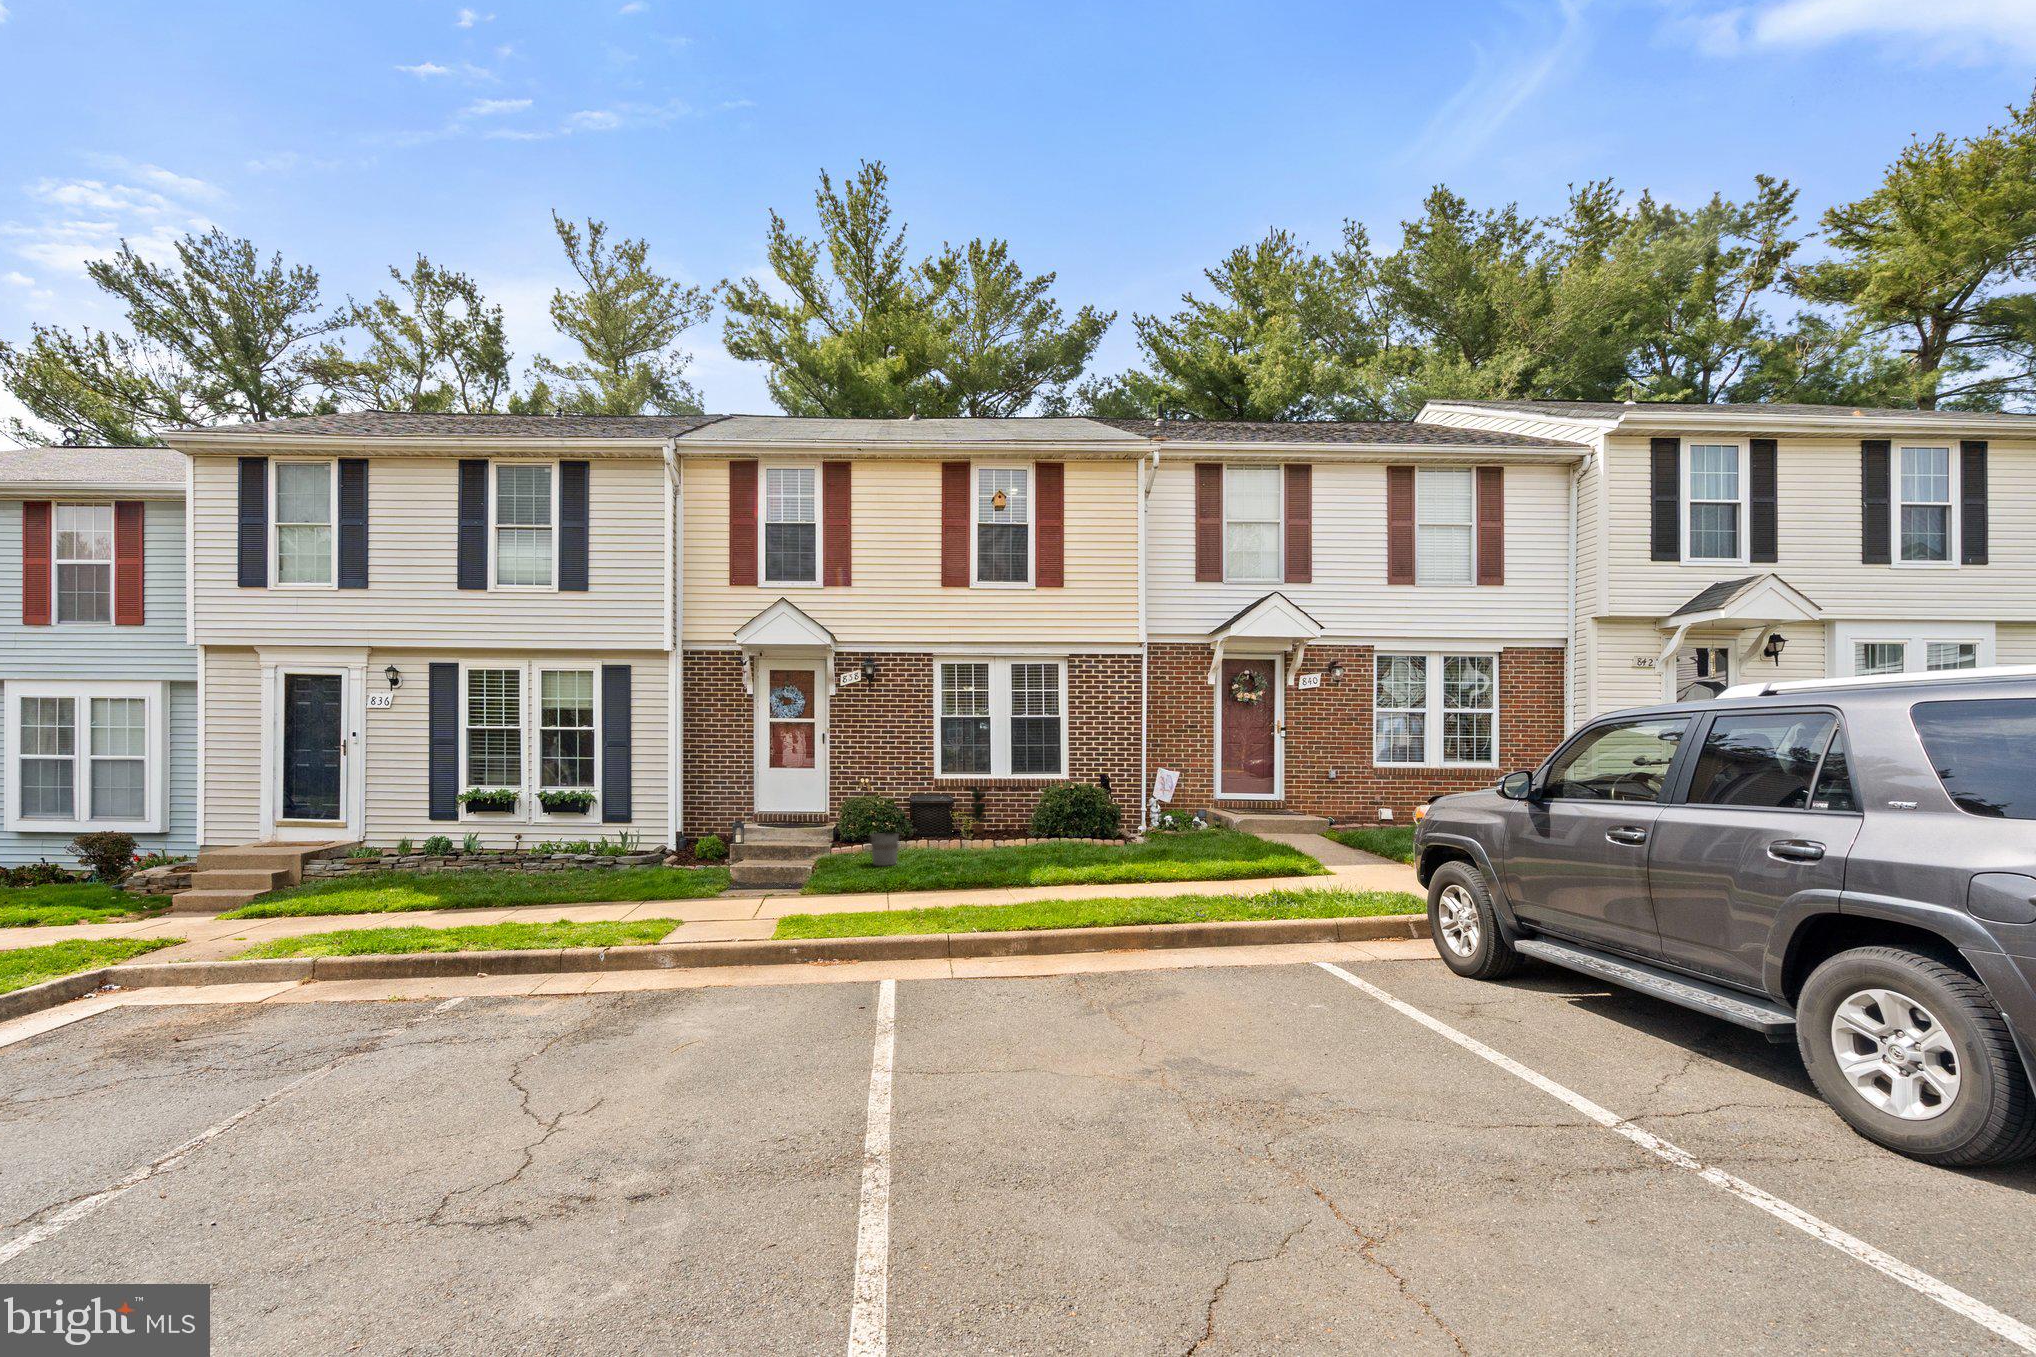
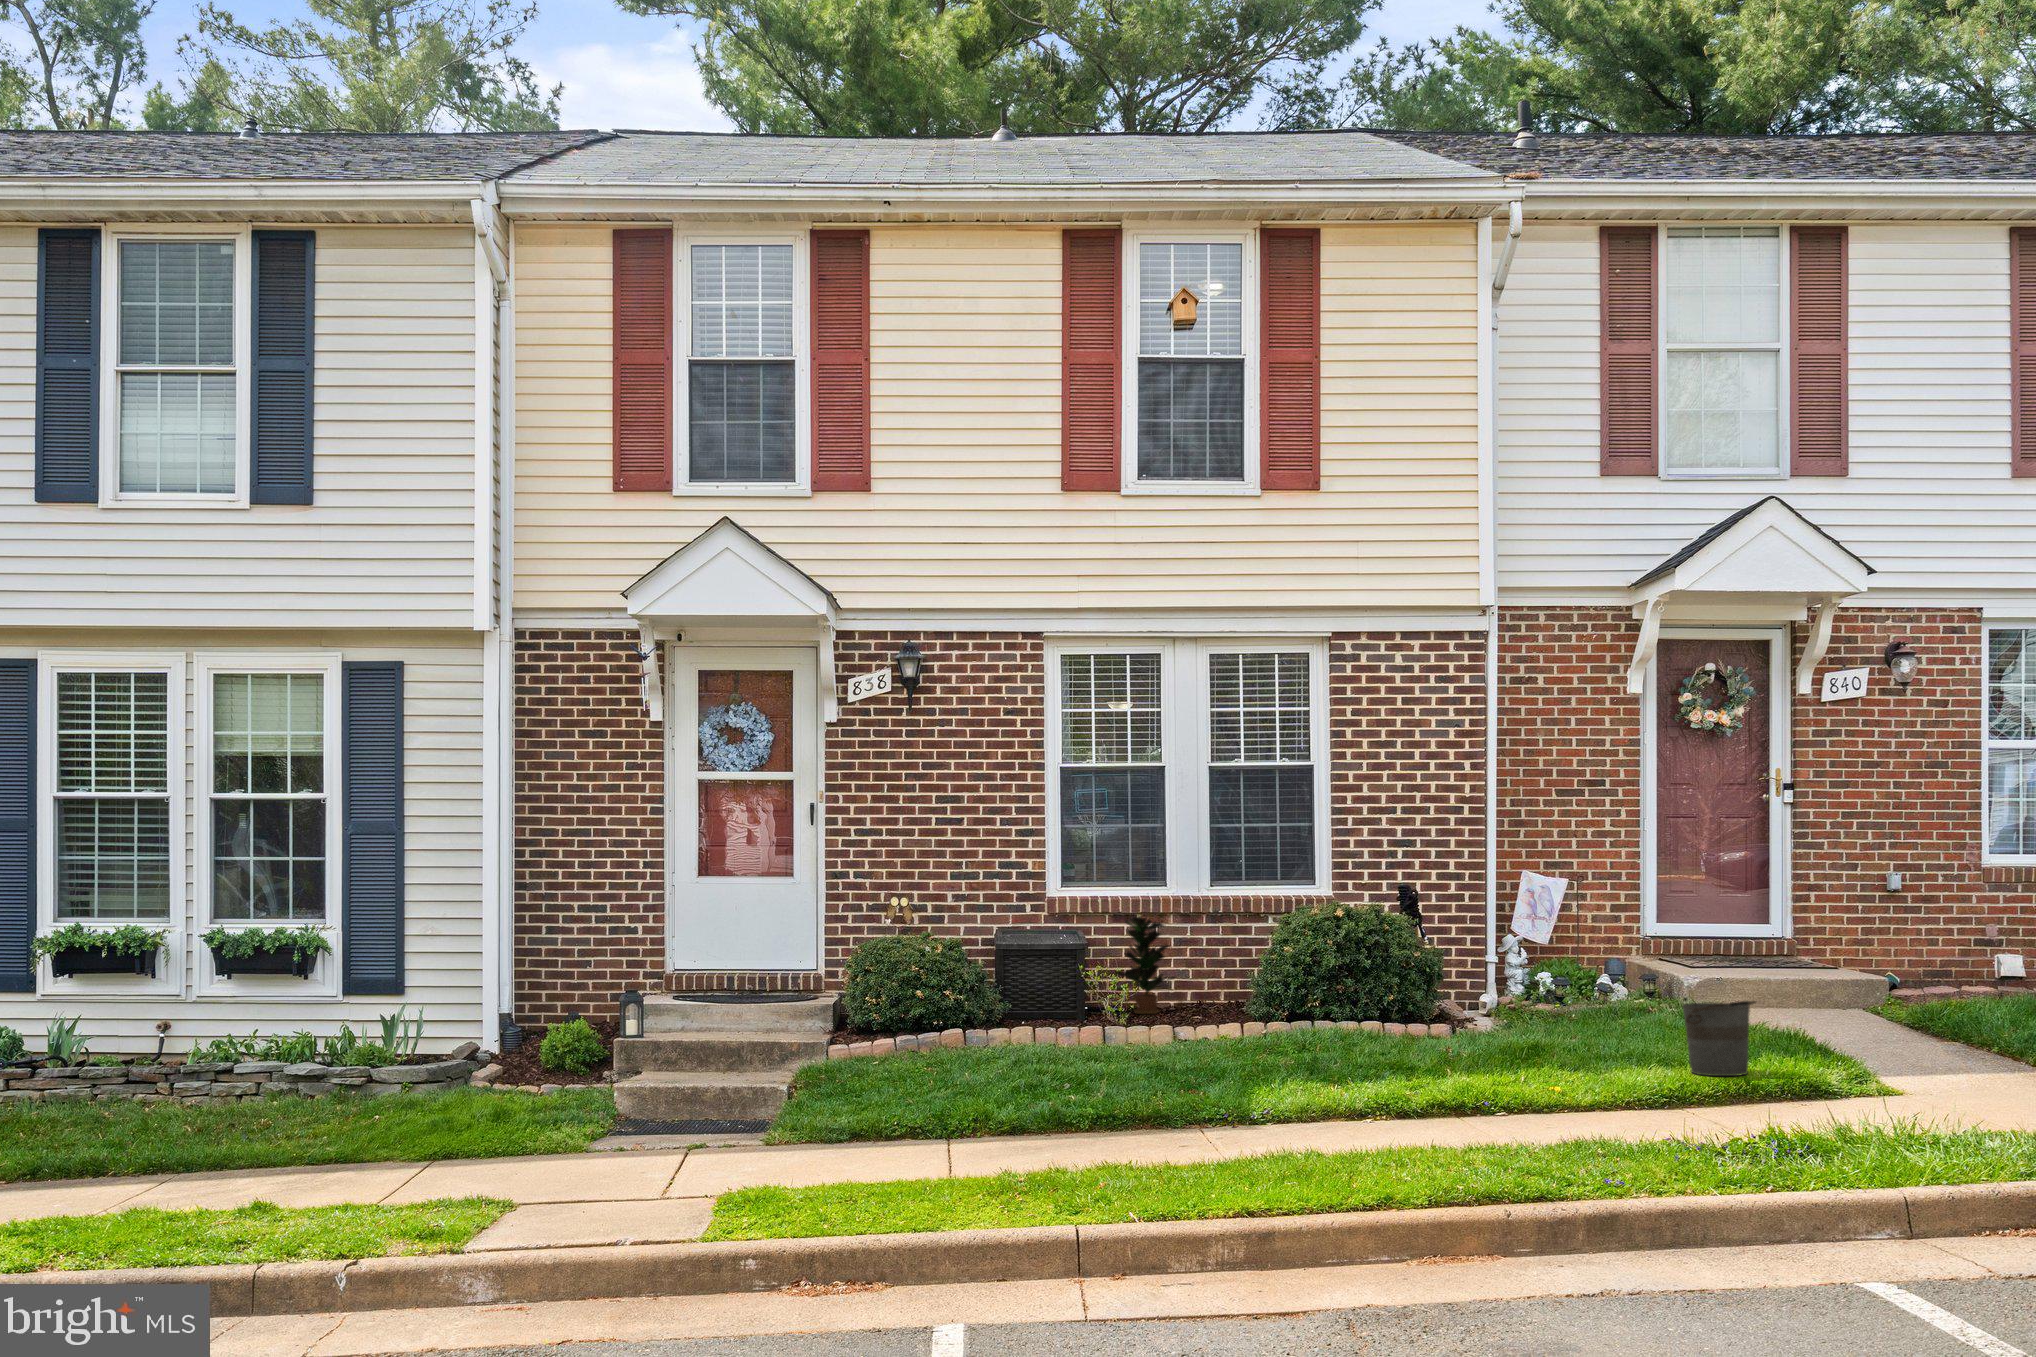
bucket: present [870,833,899,866] -> present [1683,1001,1756,1076]

